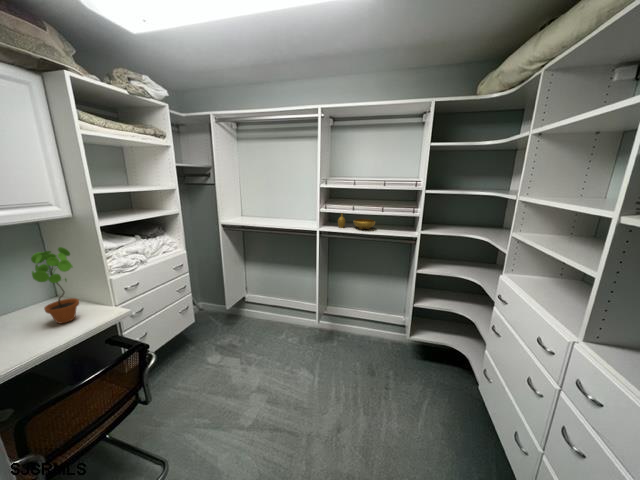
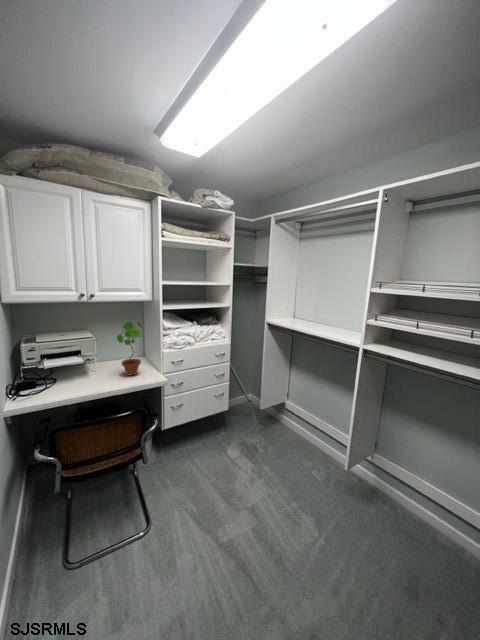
decorative bowl: present [338,213,375,229] -> none [397,320,466,360]

